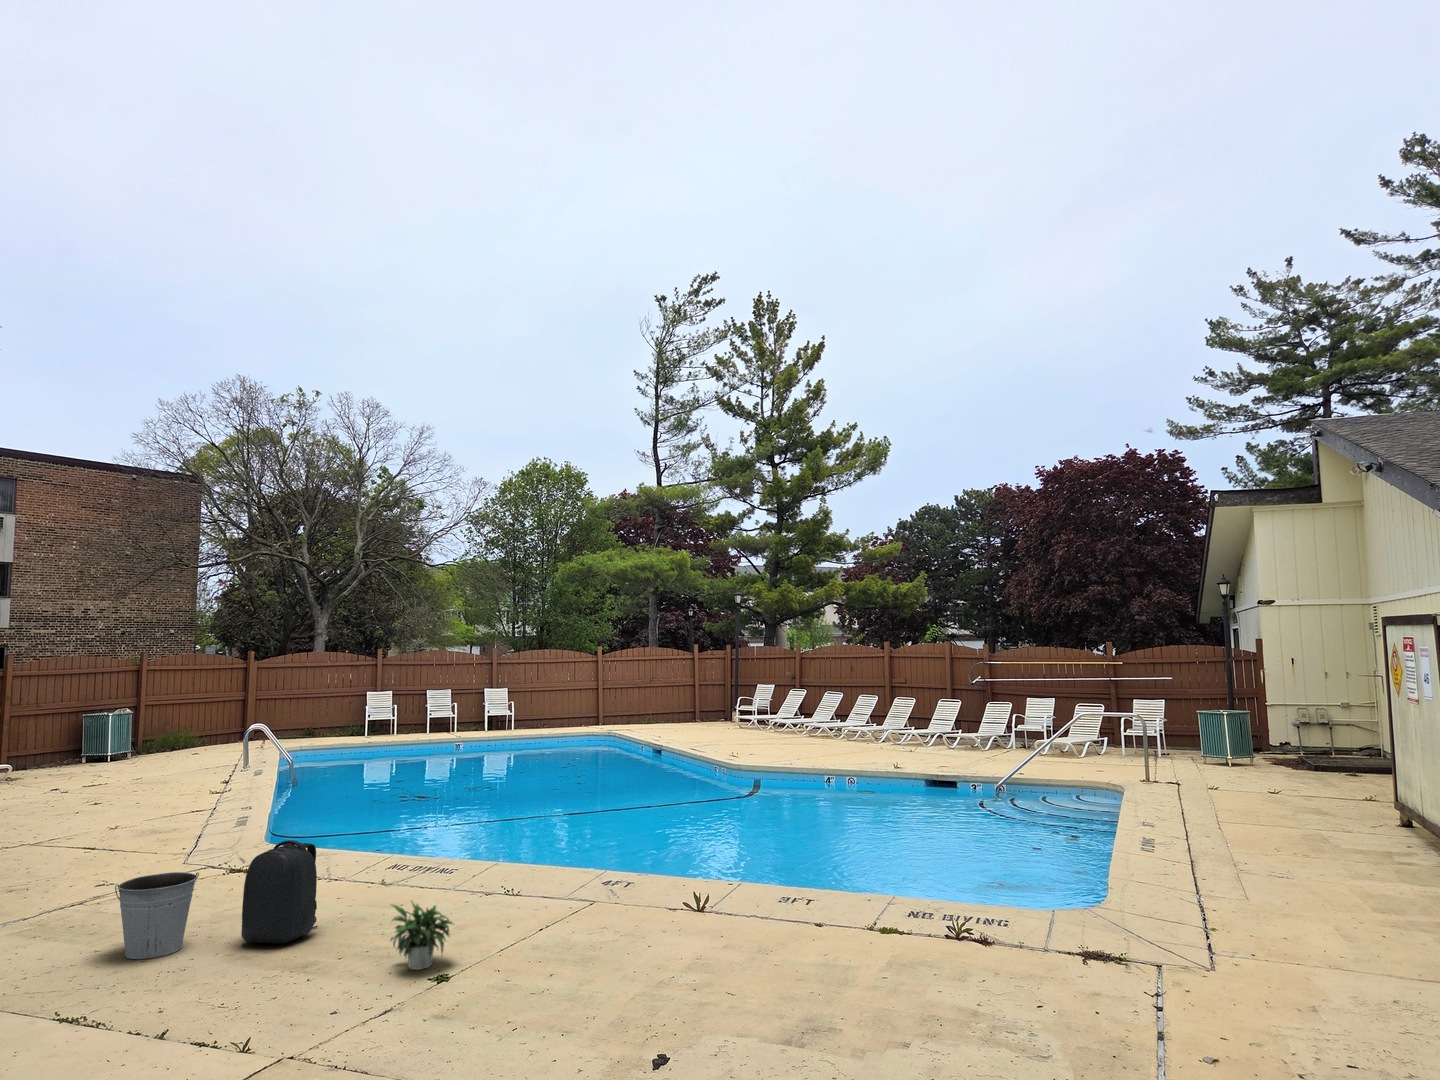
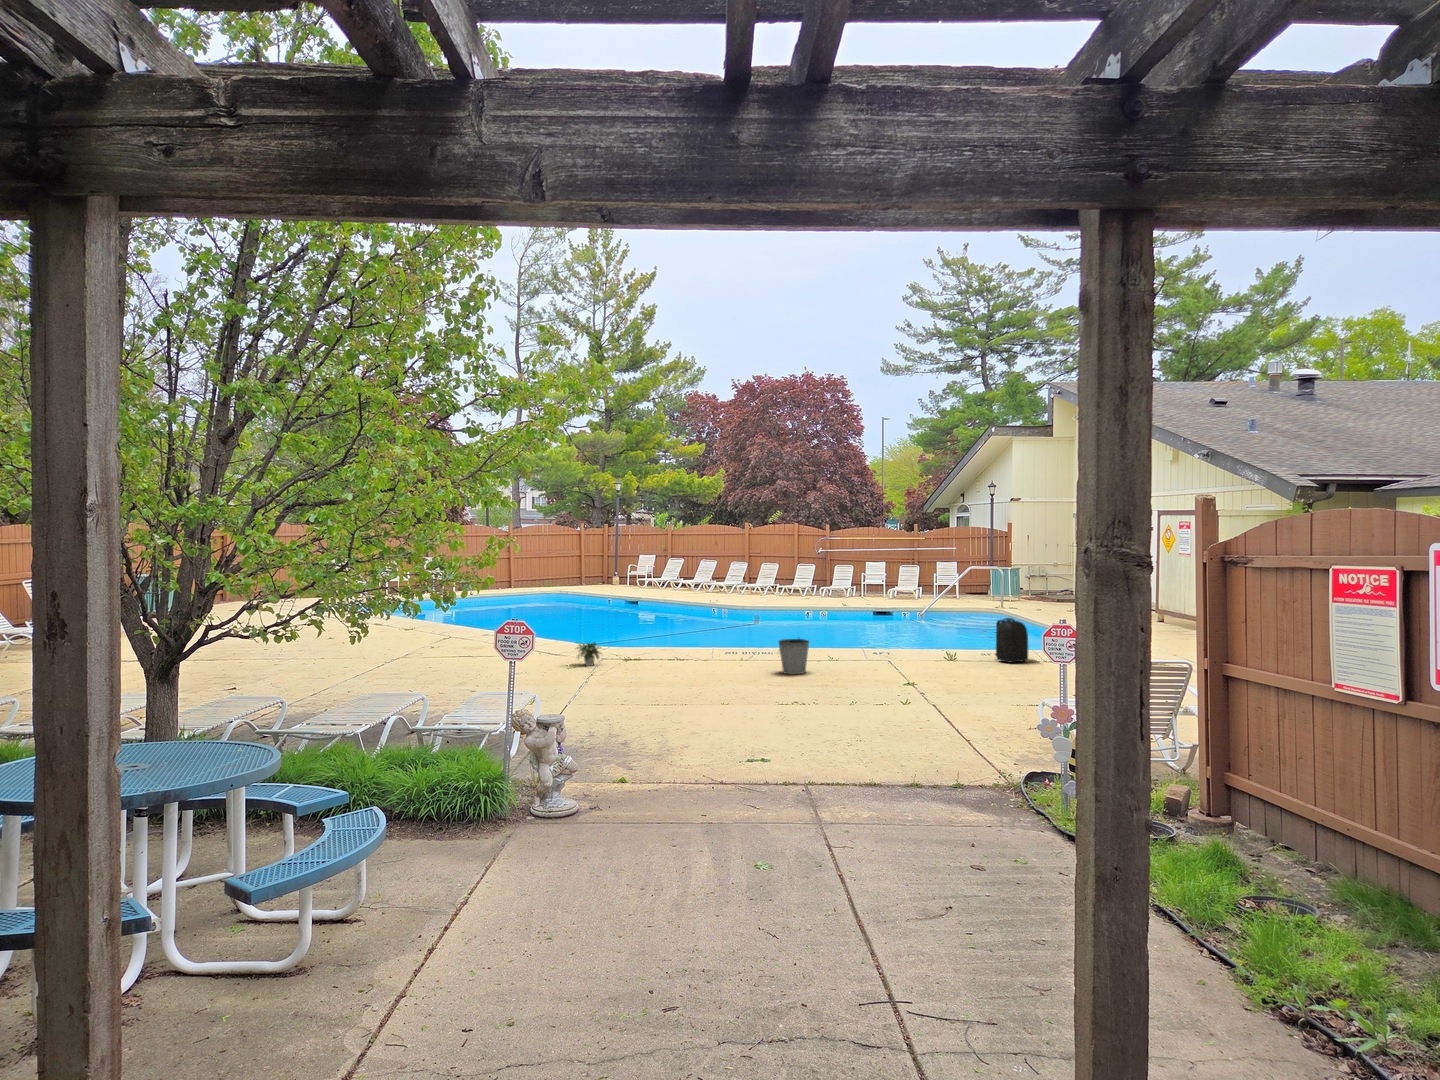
backpack: present [241,840,317,943] -> present [996,618,1028,662]
potted plant: present [391,901,453,970] -> present [578,642,600,666]

